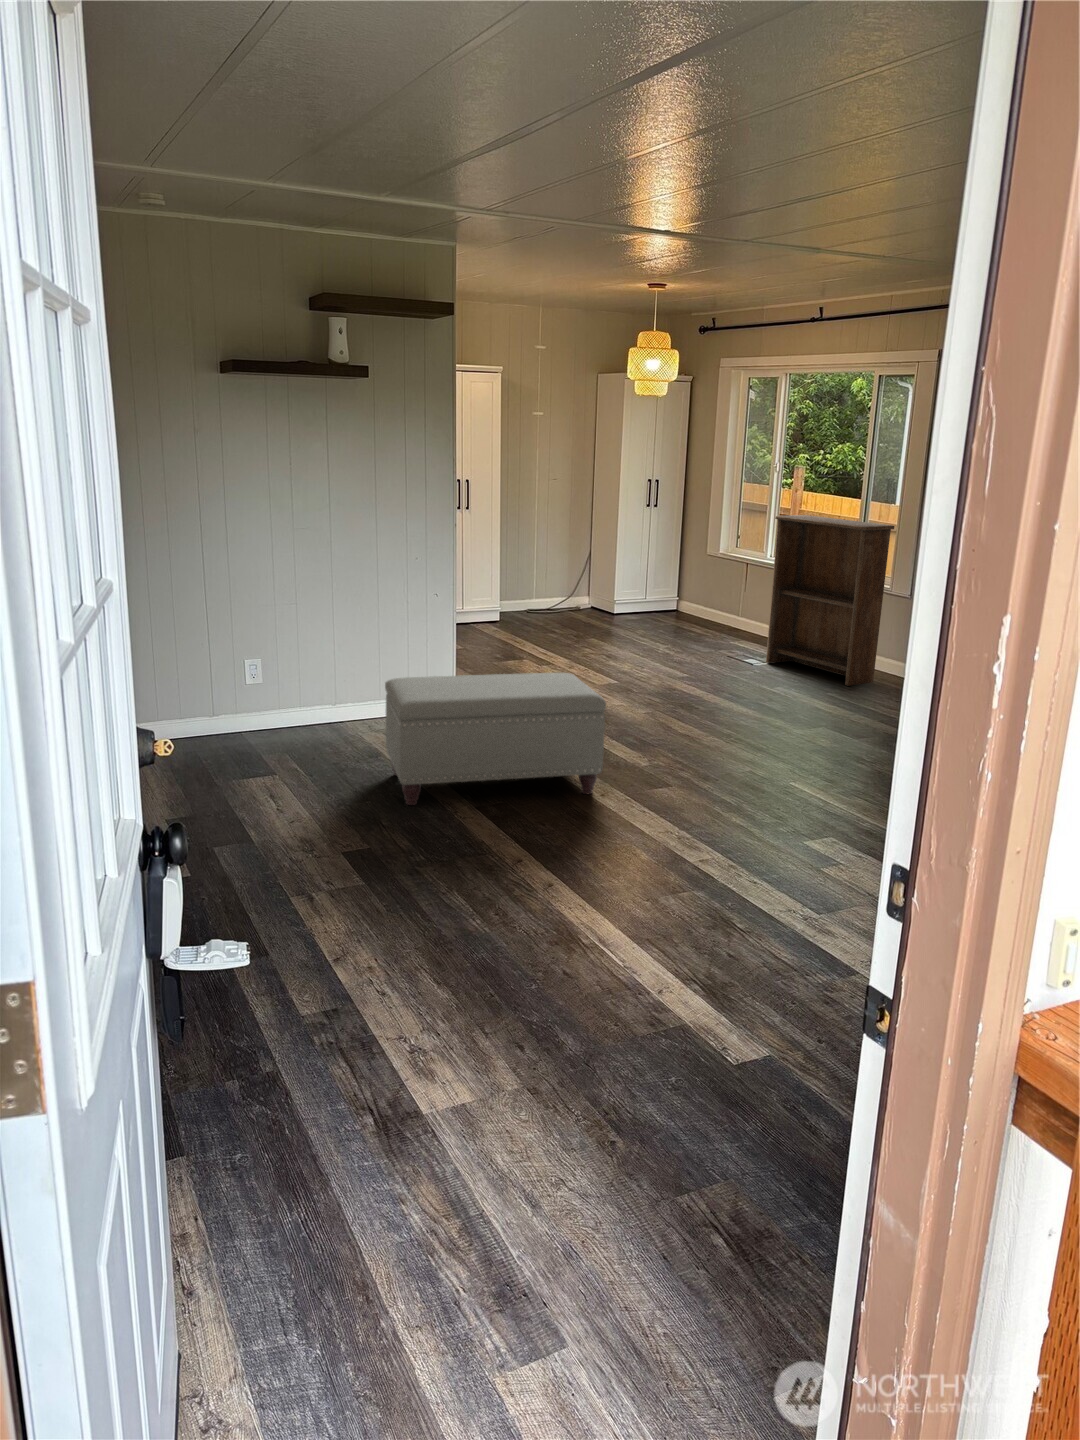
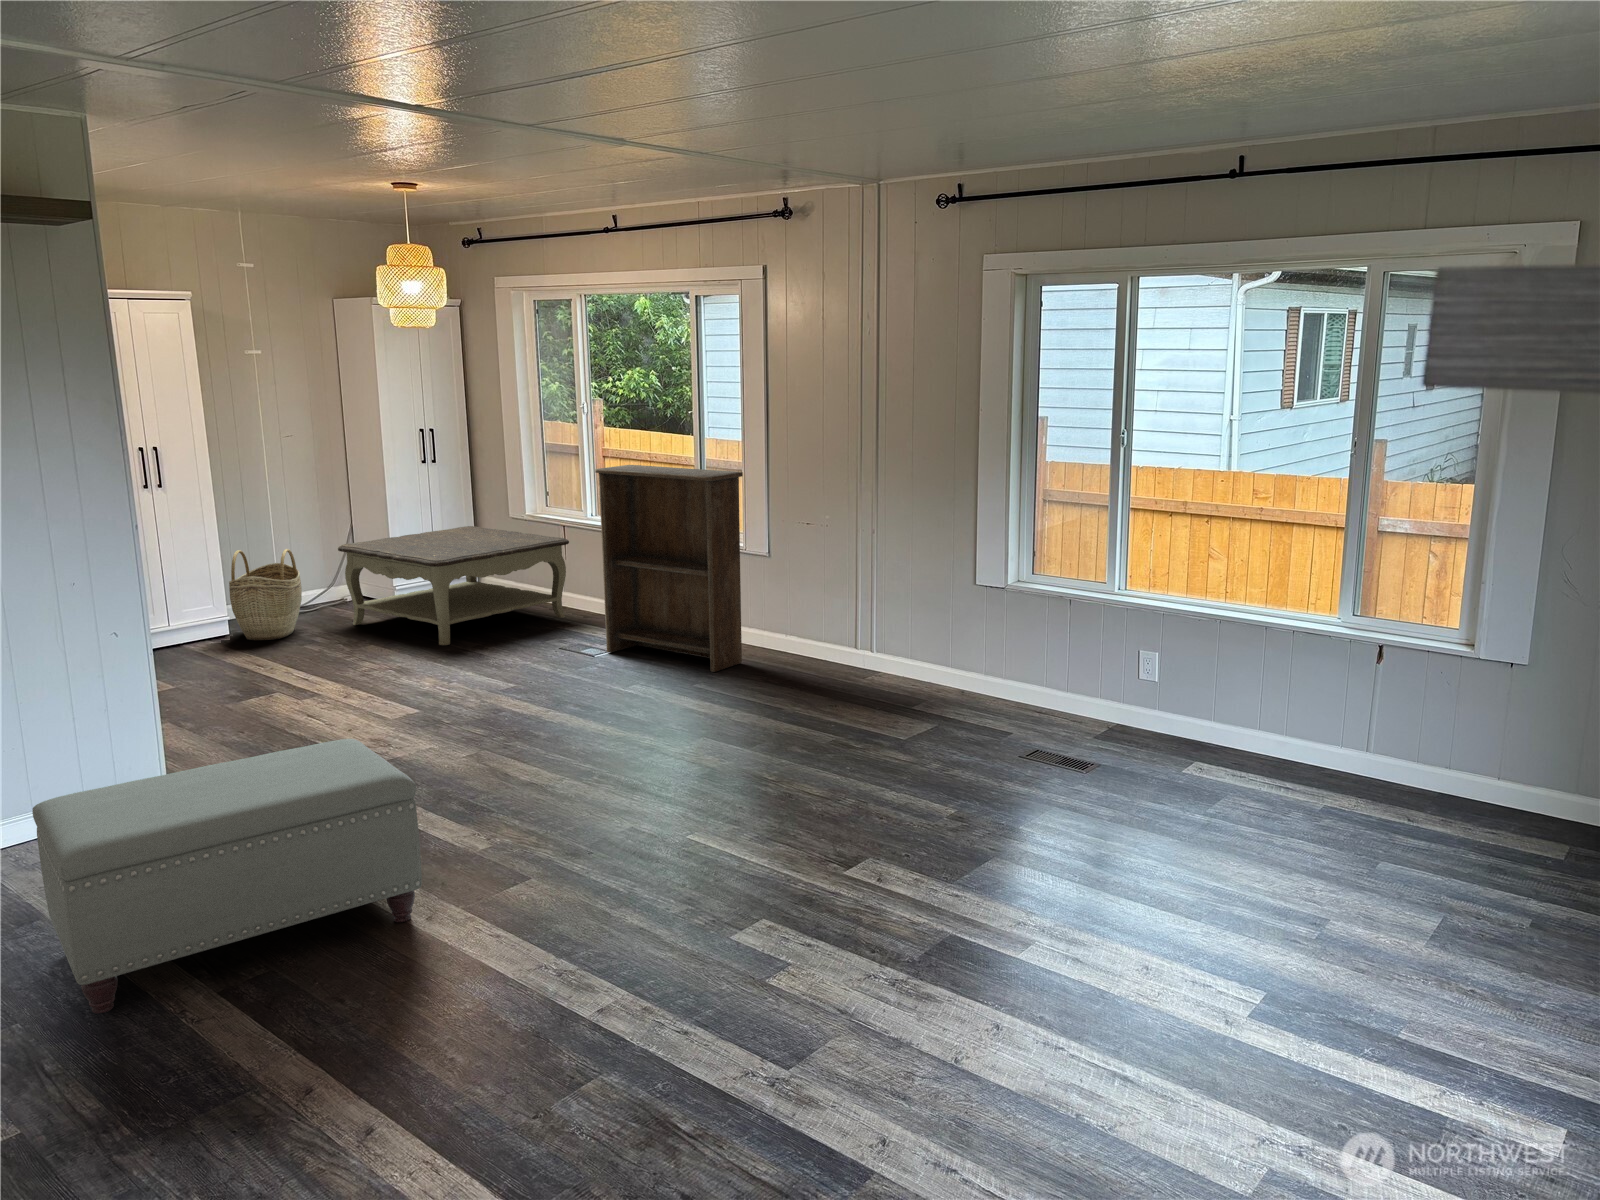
woven basket: none [502,559,550,626] -> present [229,549,302,640]
coffee table: none [579,559,751,644] -> present [338,526,569,645]

